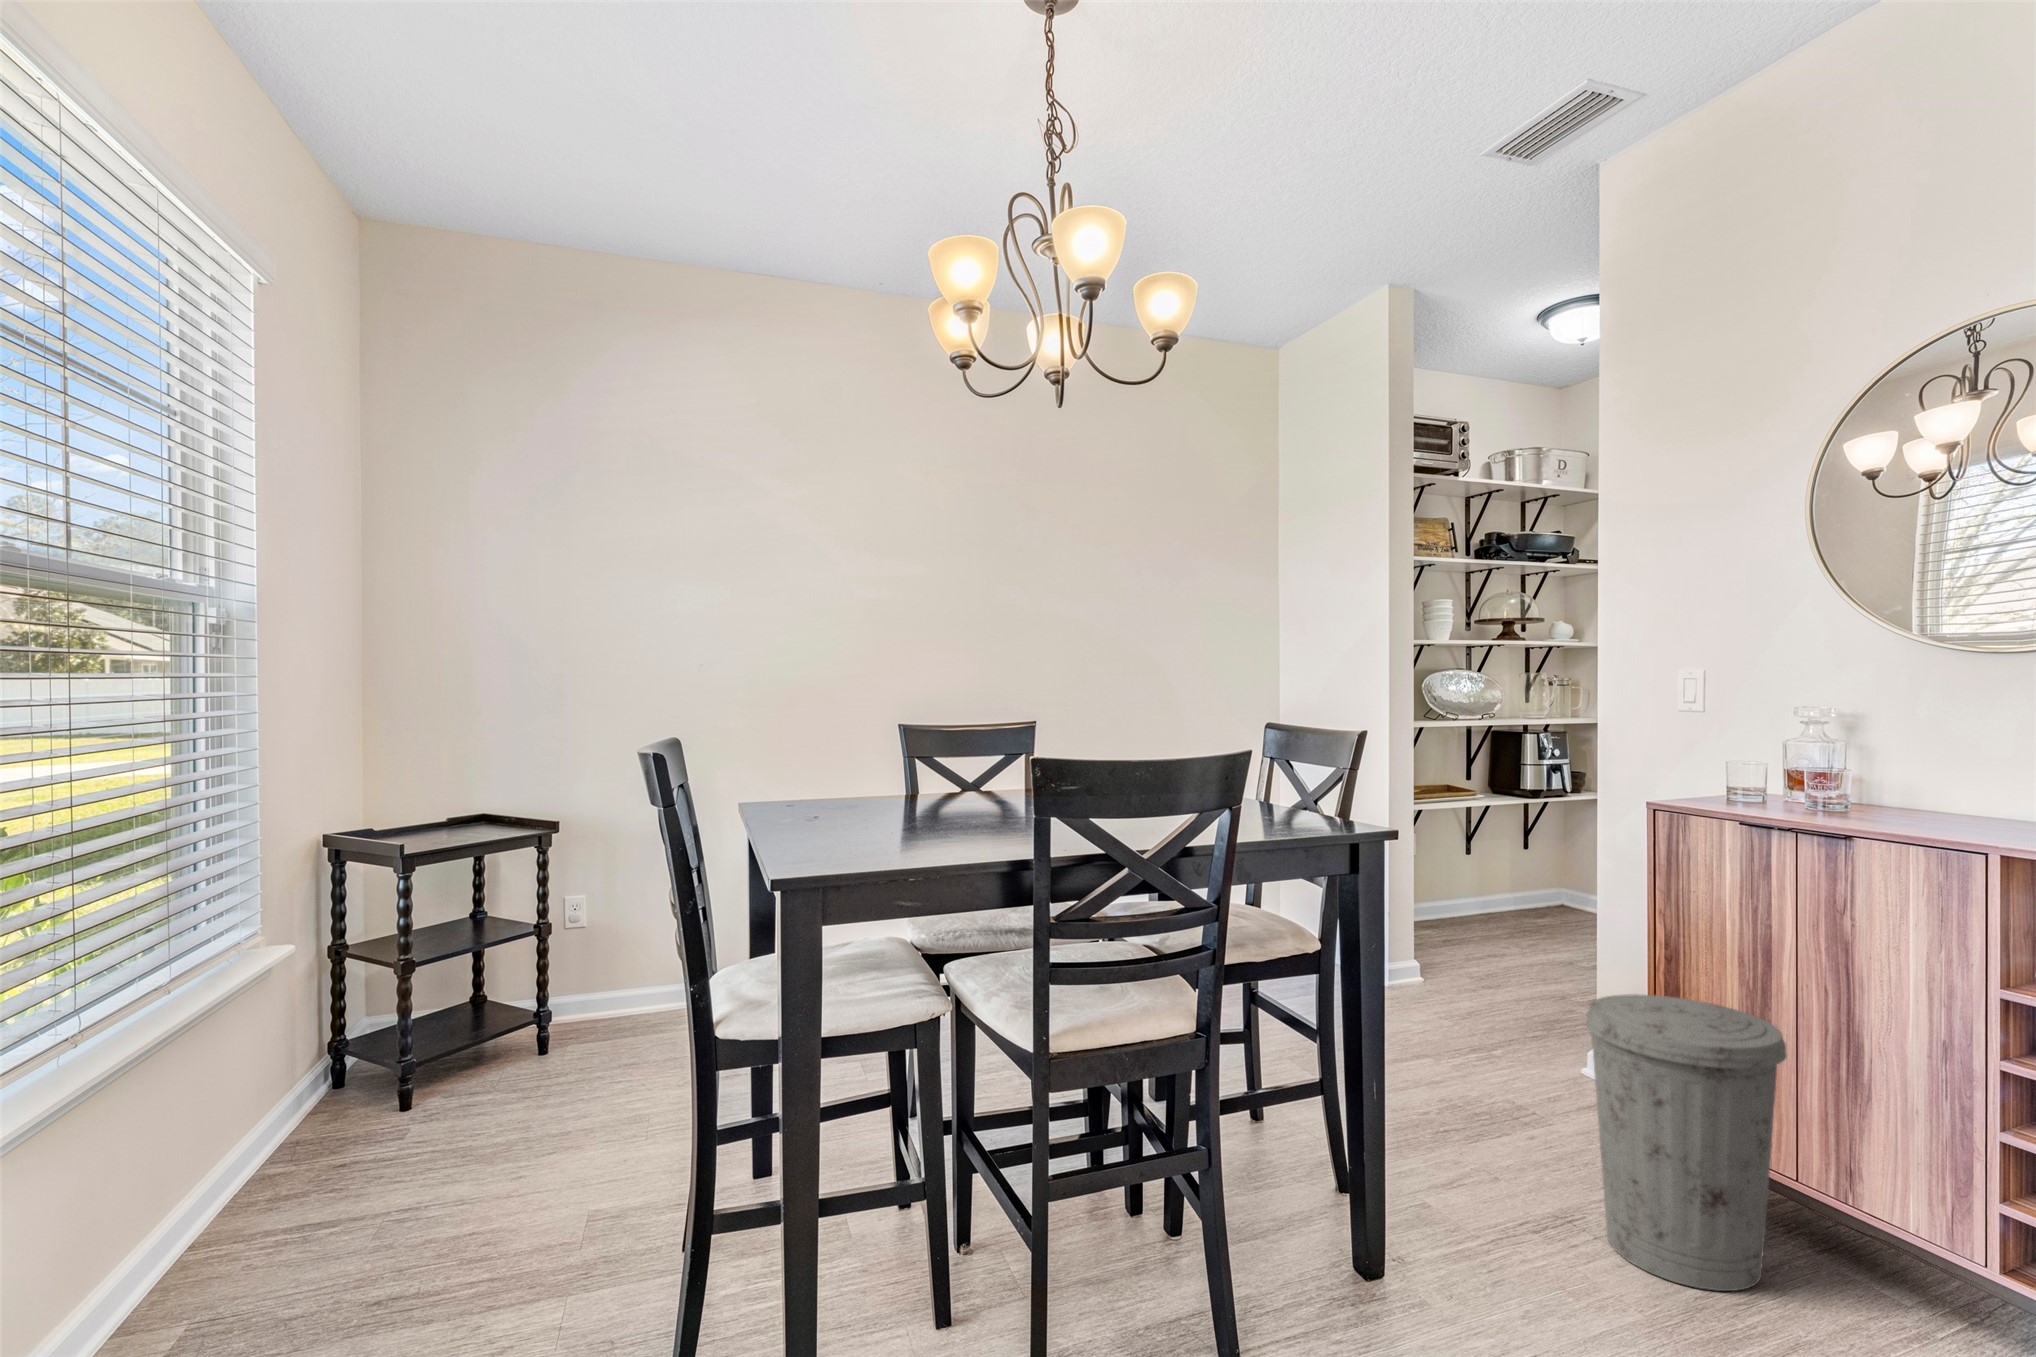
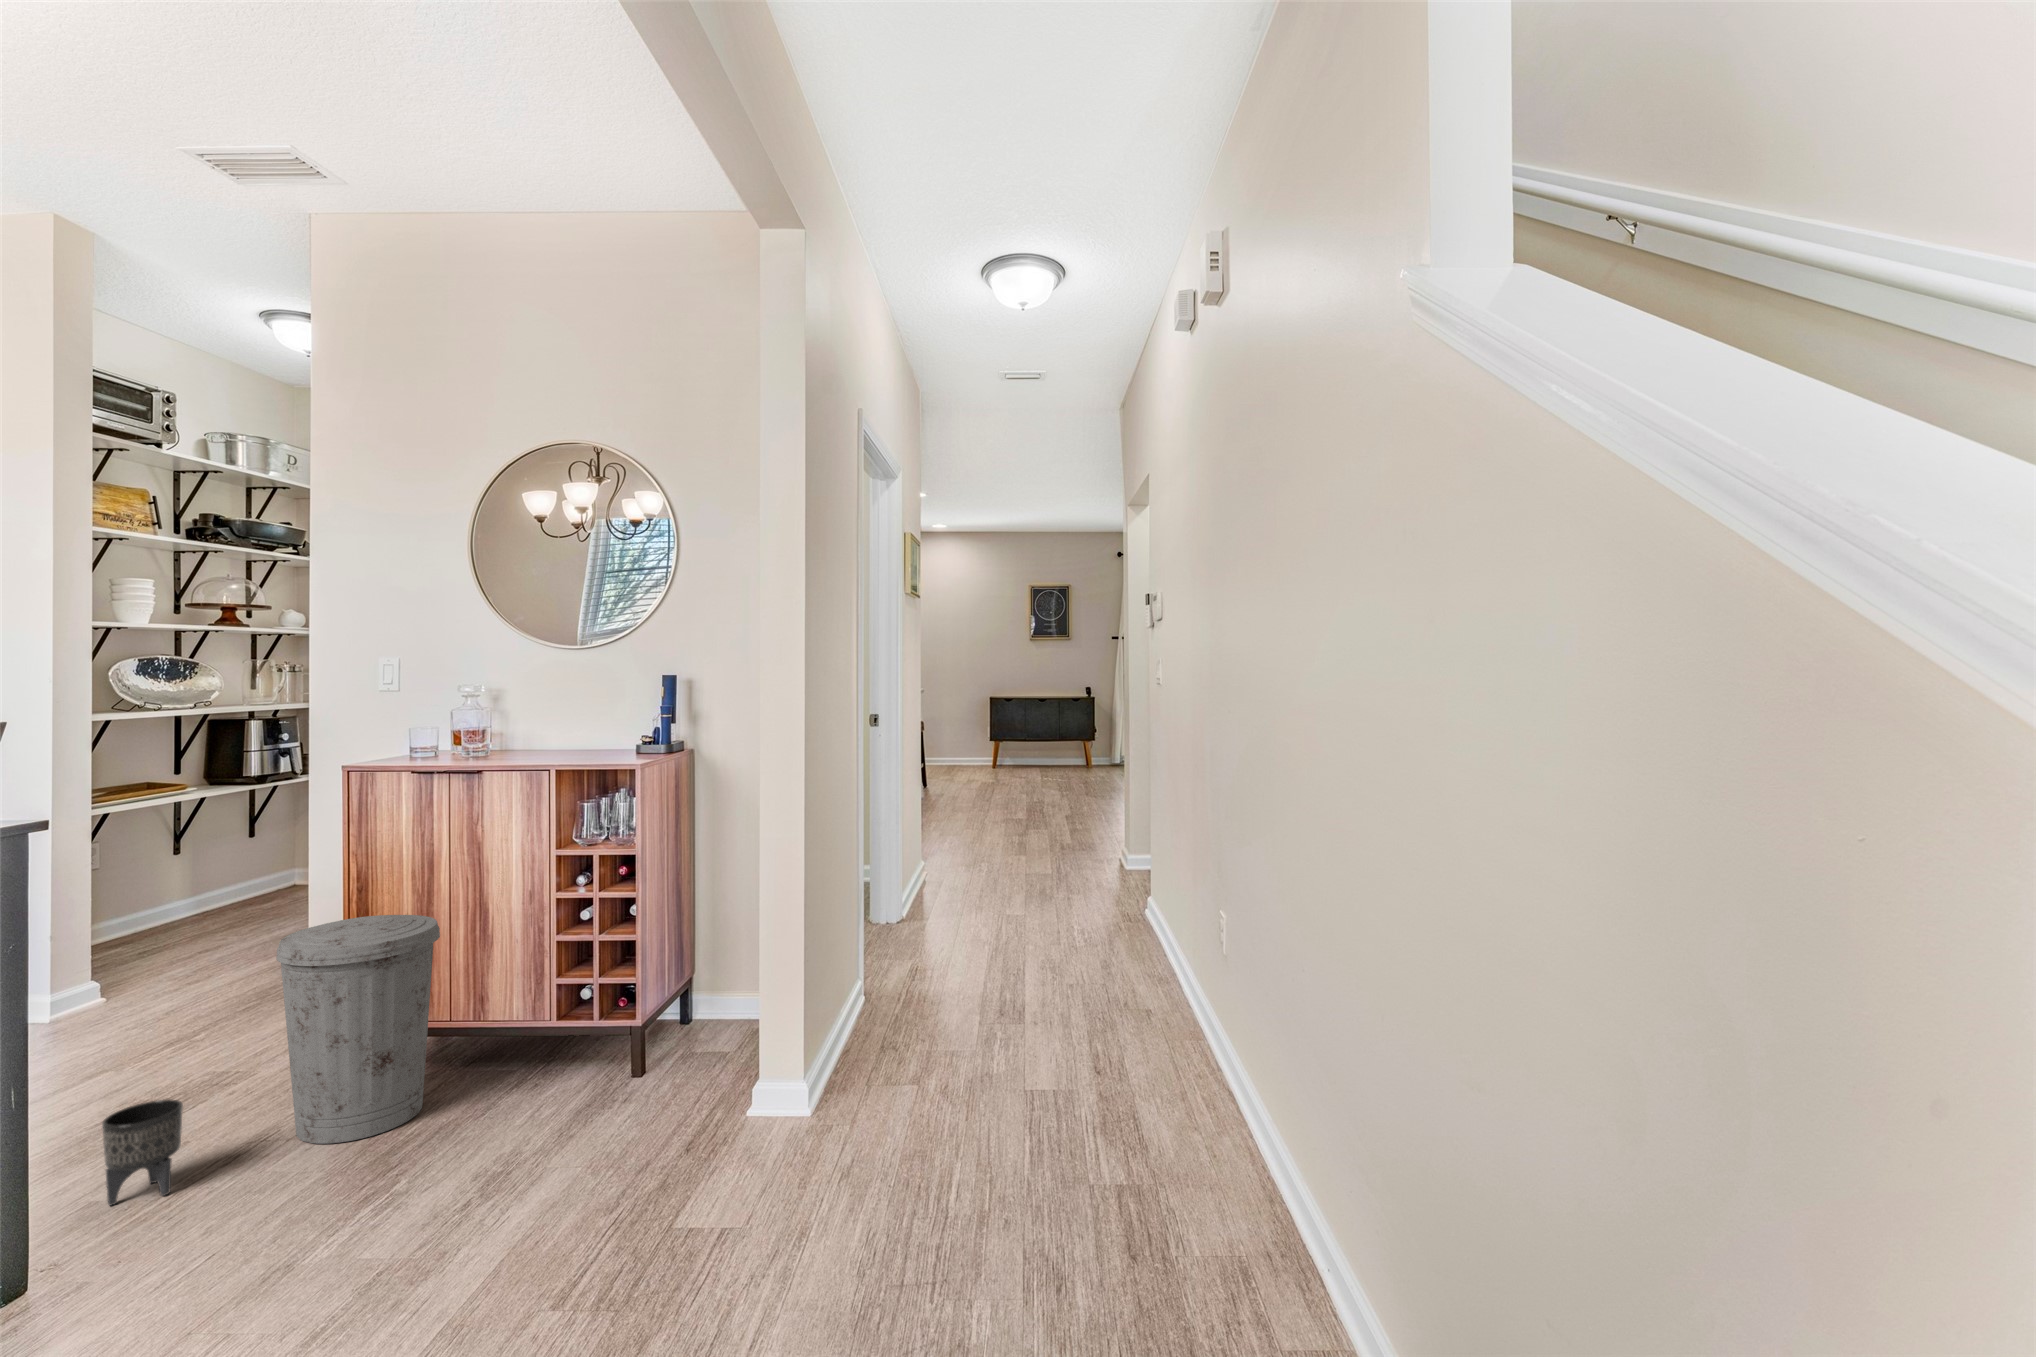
planter: none [1433,1138,1500,1250] -> present [102,1100,183,1205]

